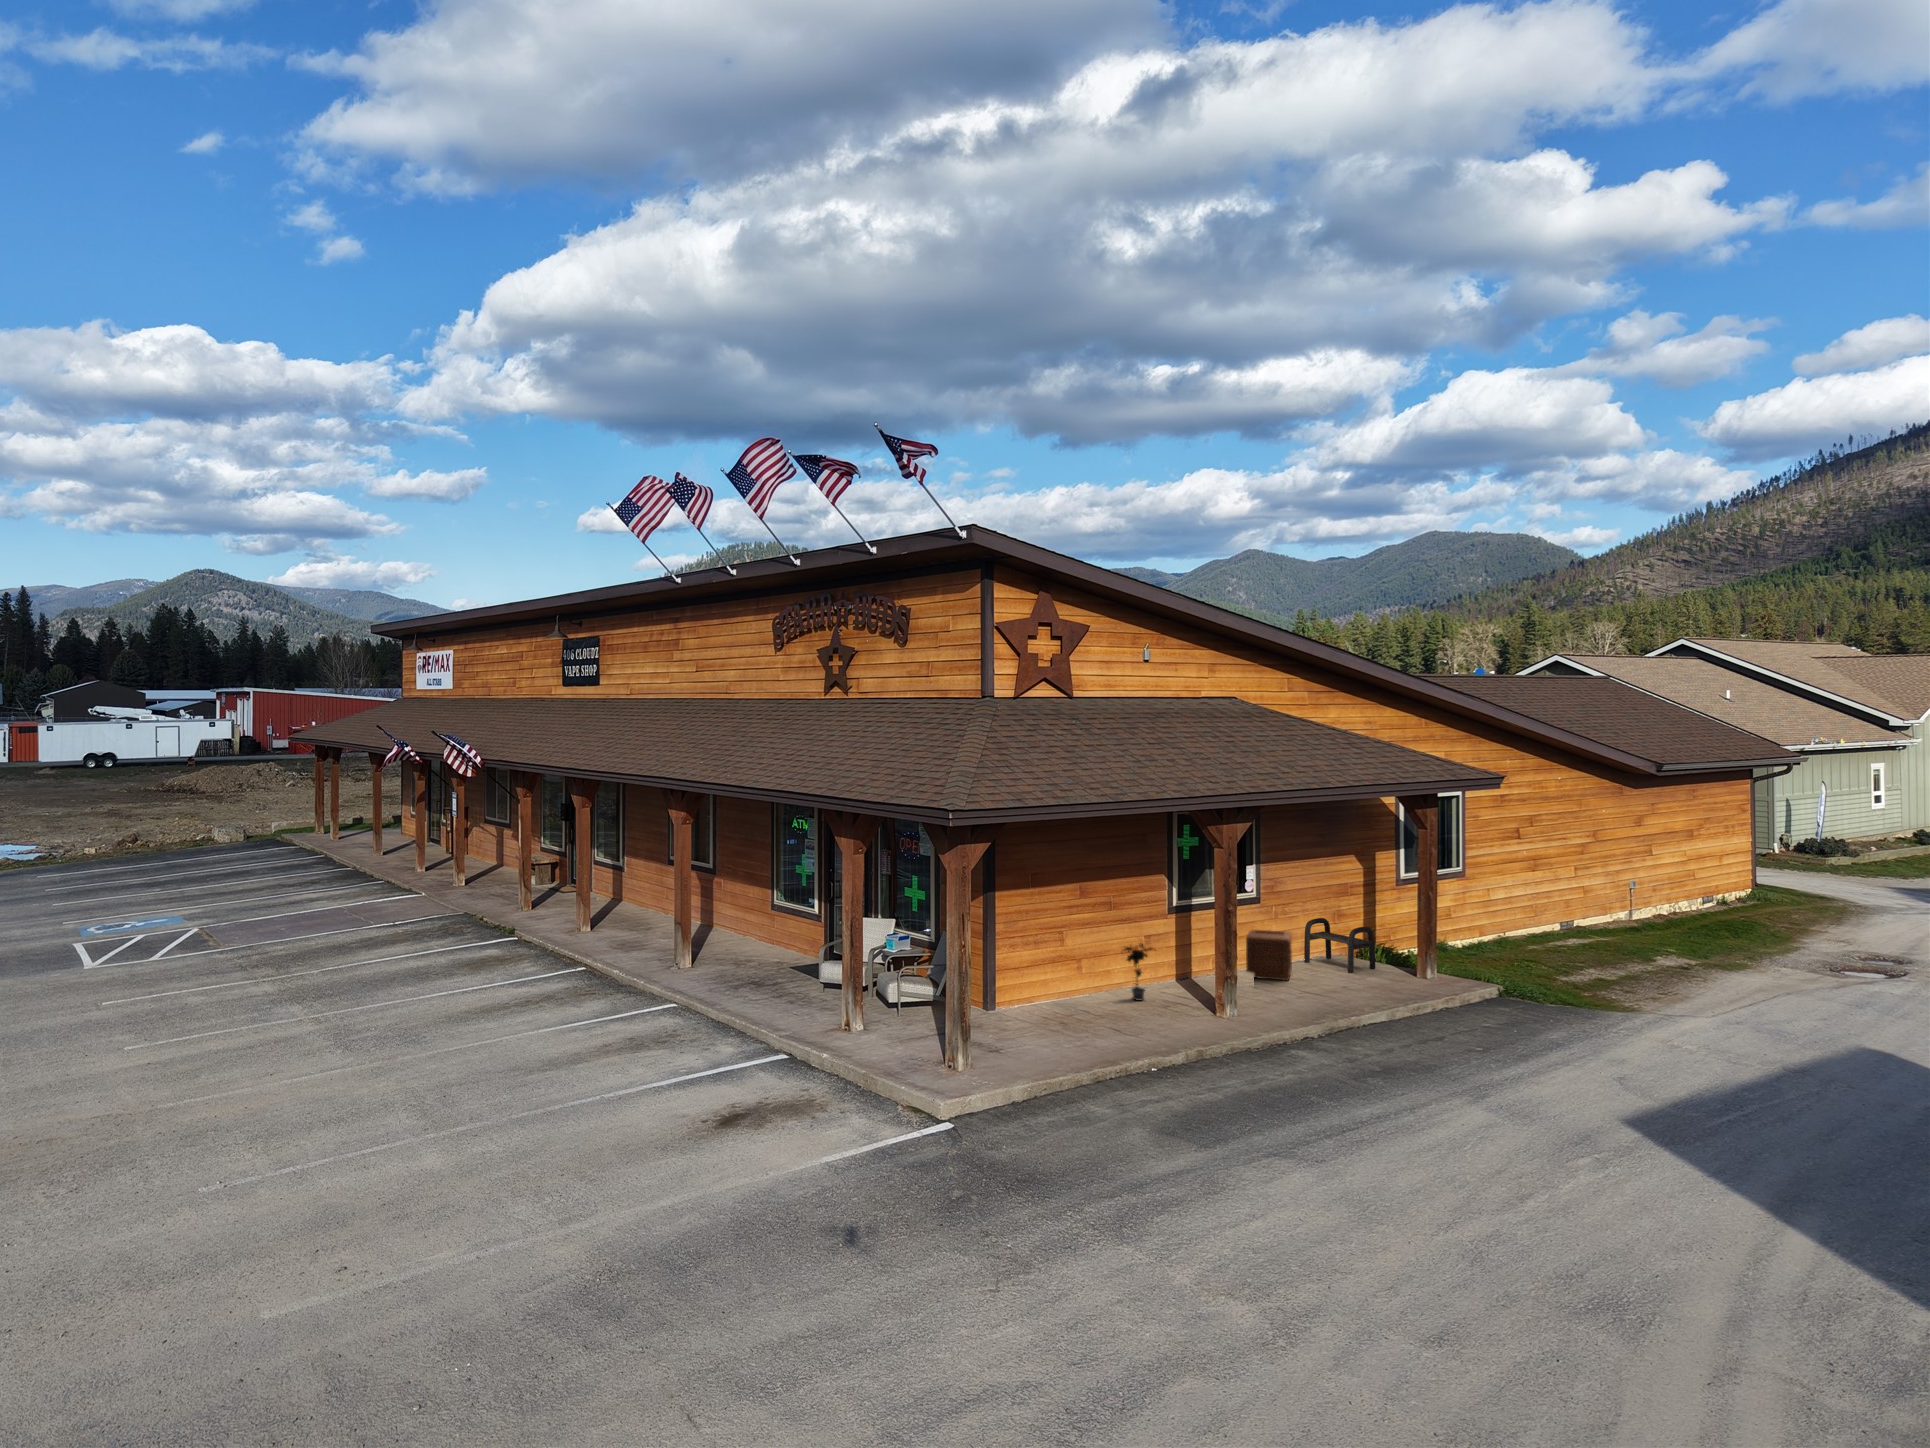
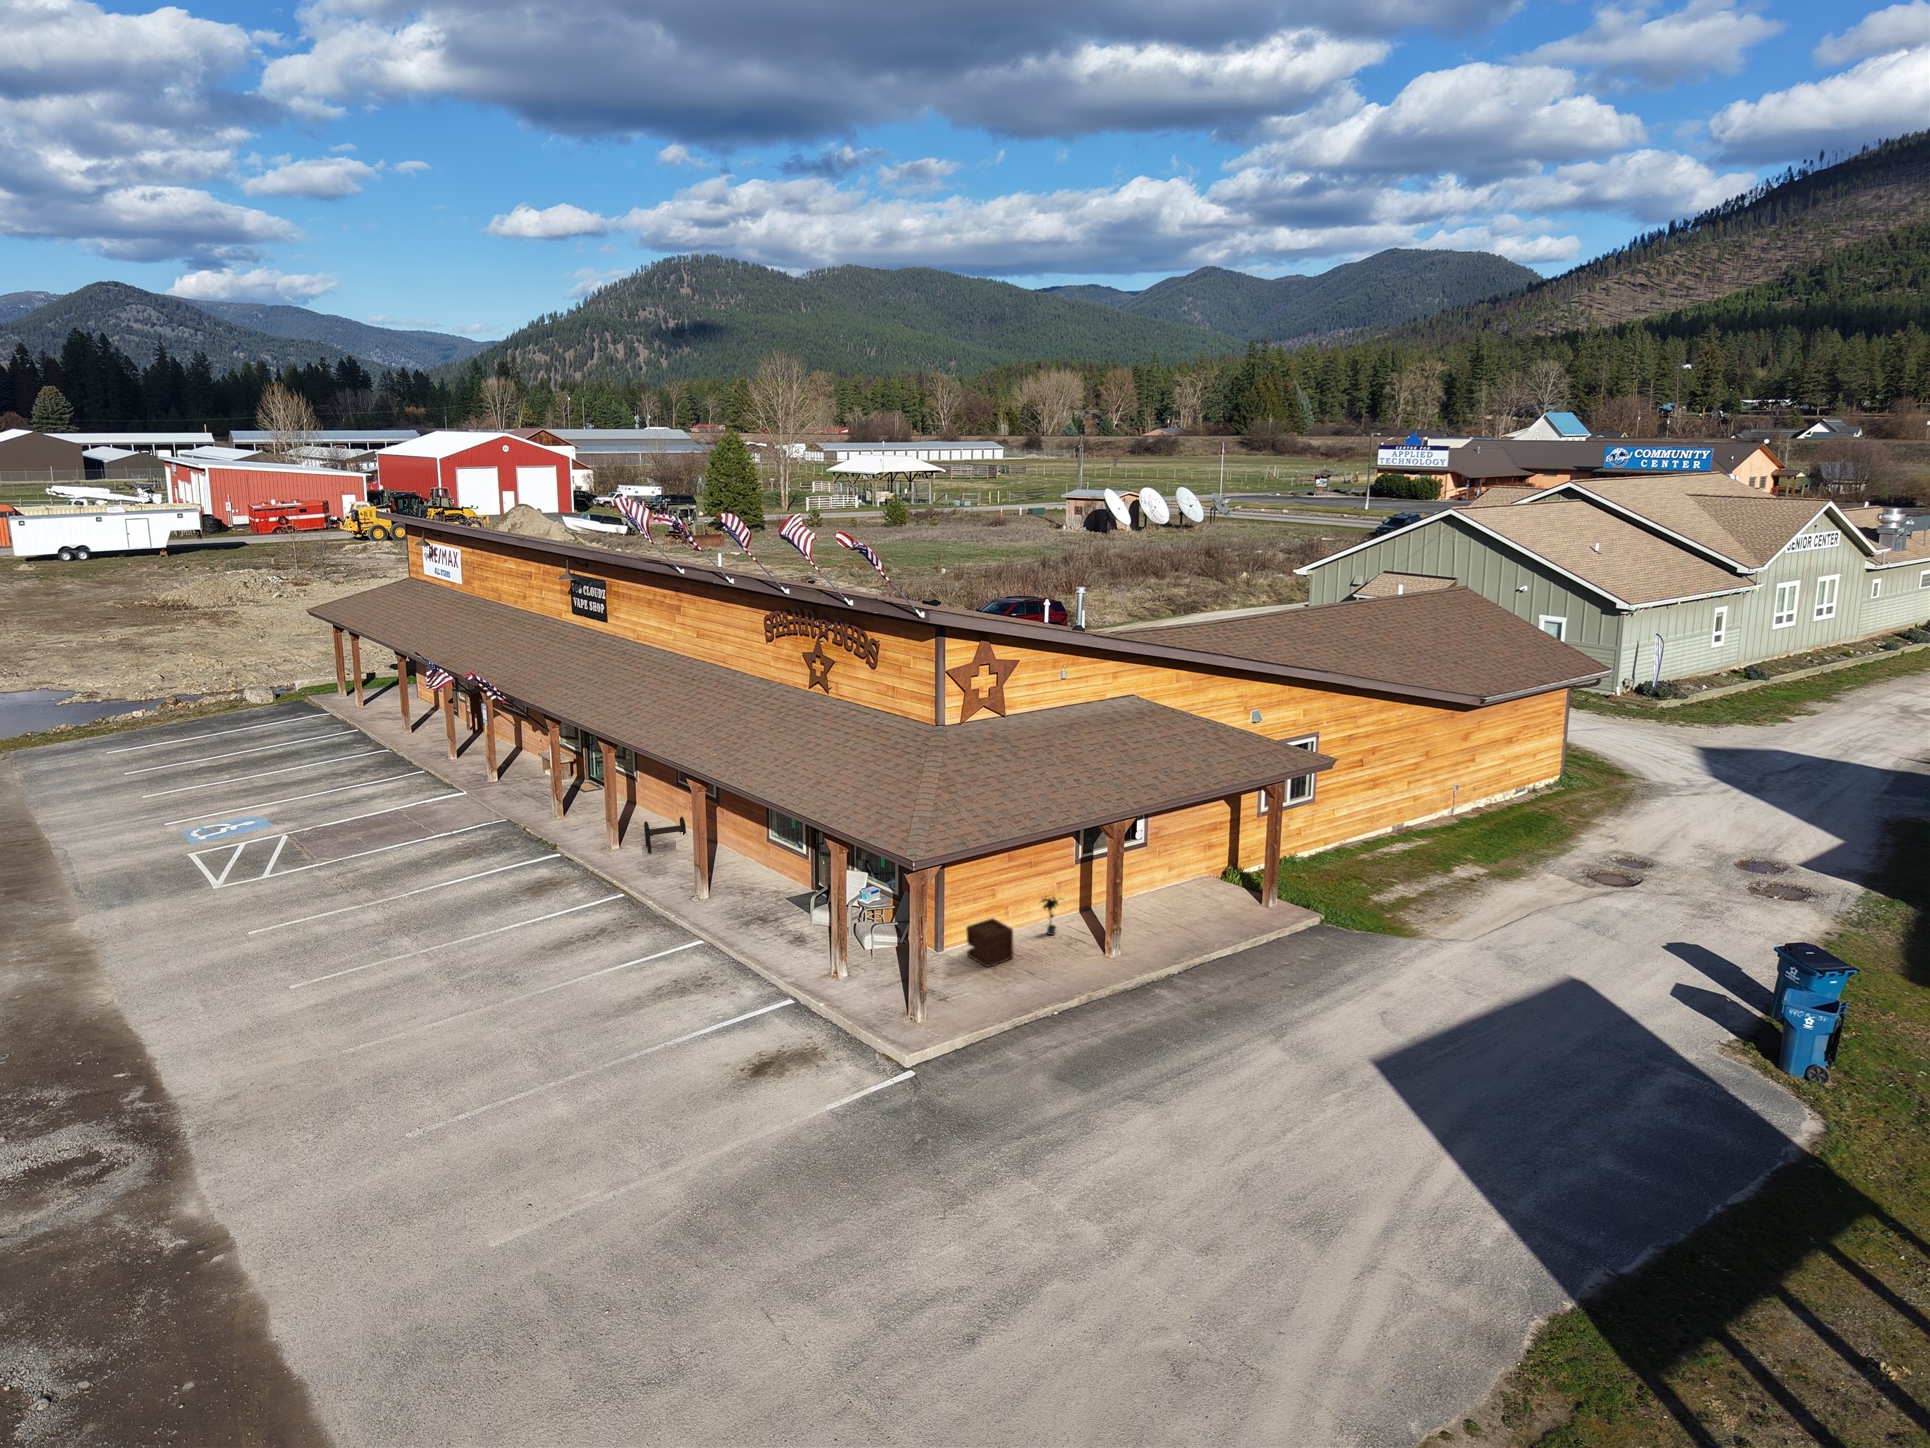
bench: present [1304,918,1375,973] -> present [644,817,686,854]
wooden crate: present [1246,930,1292,981] -> present [966,918,1014,967]

